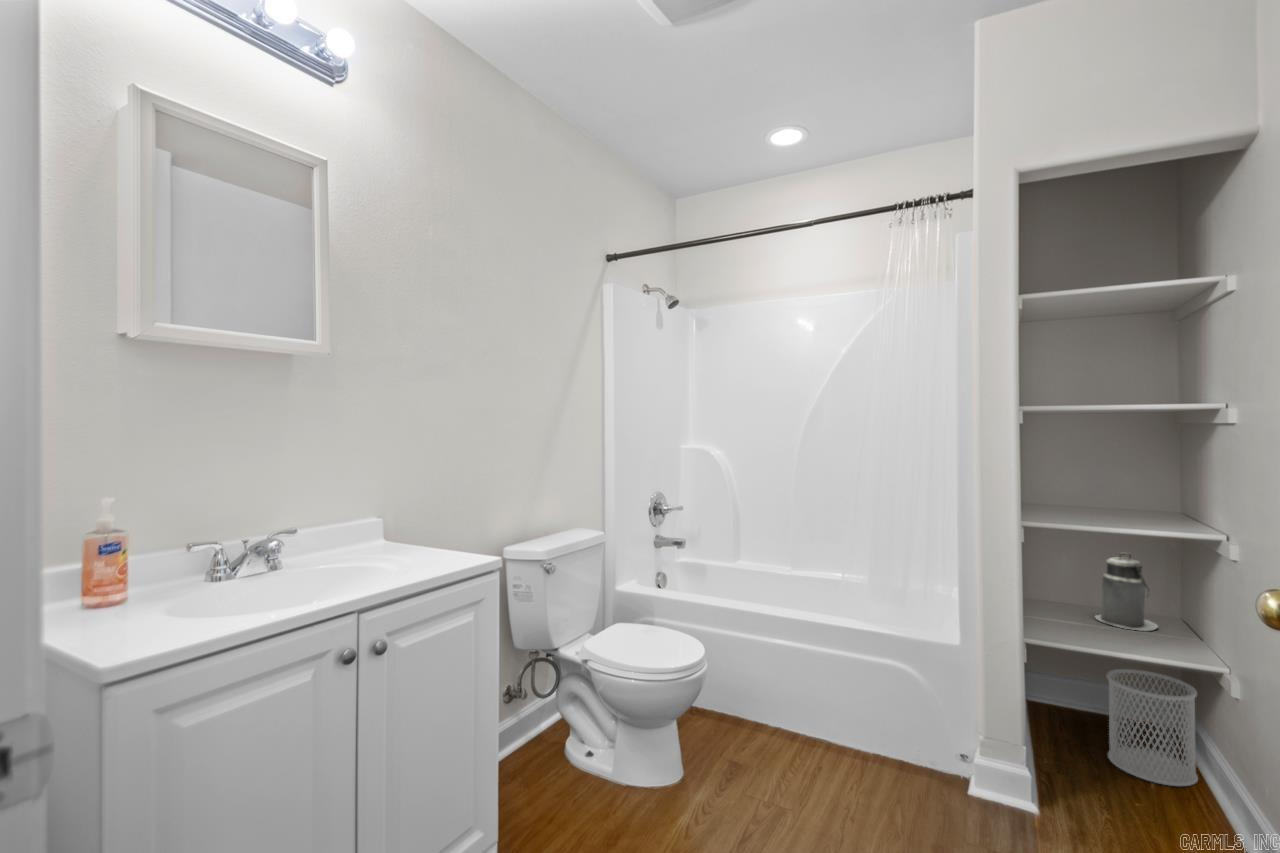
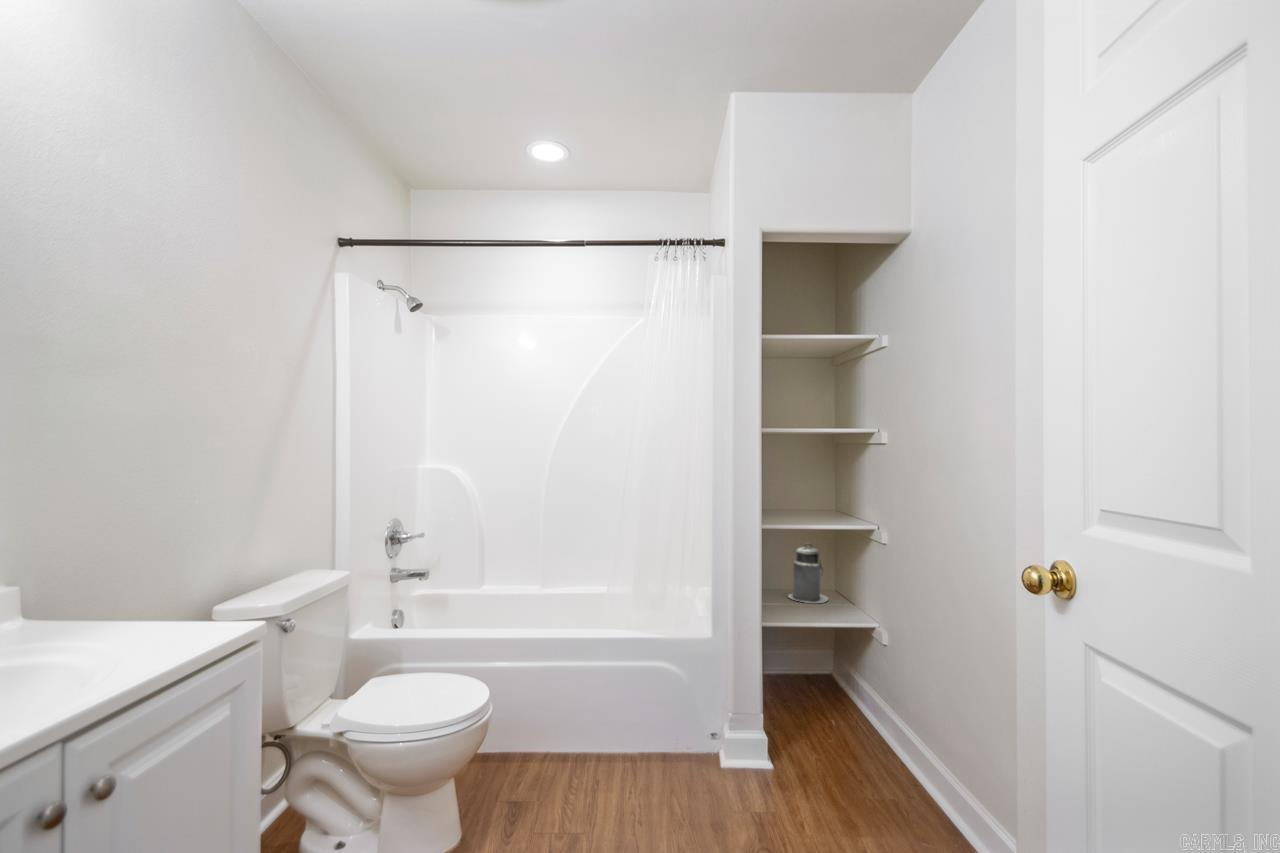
wastebasket: present [1106,669,1198,786] -> none [800,634,857,721]

